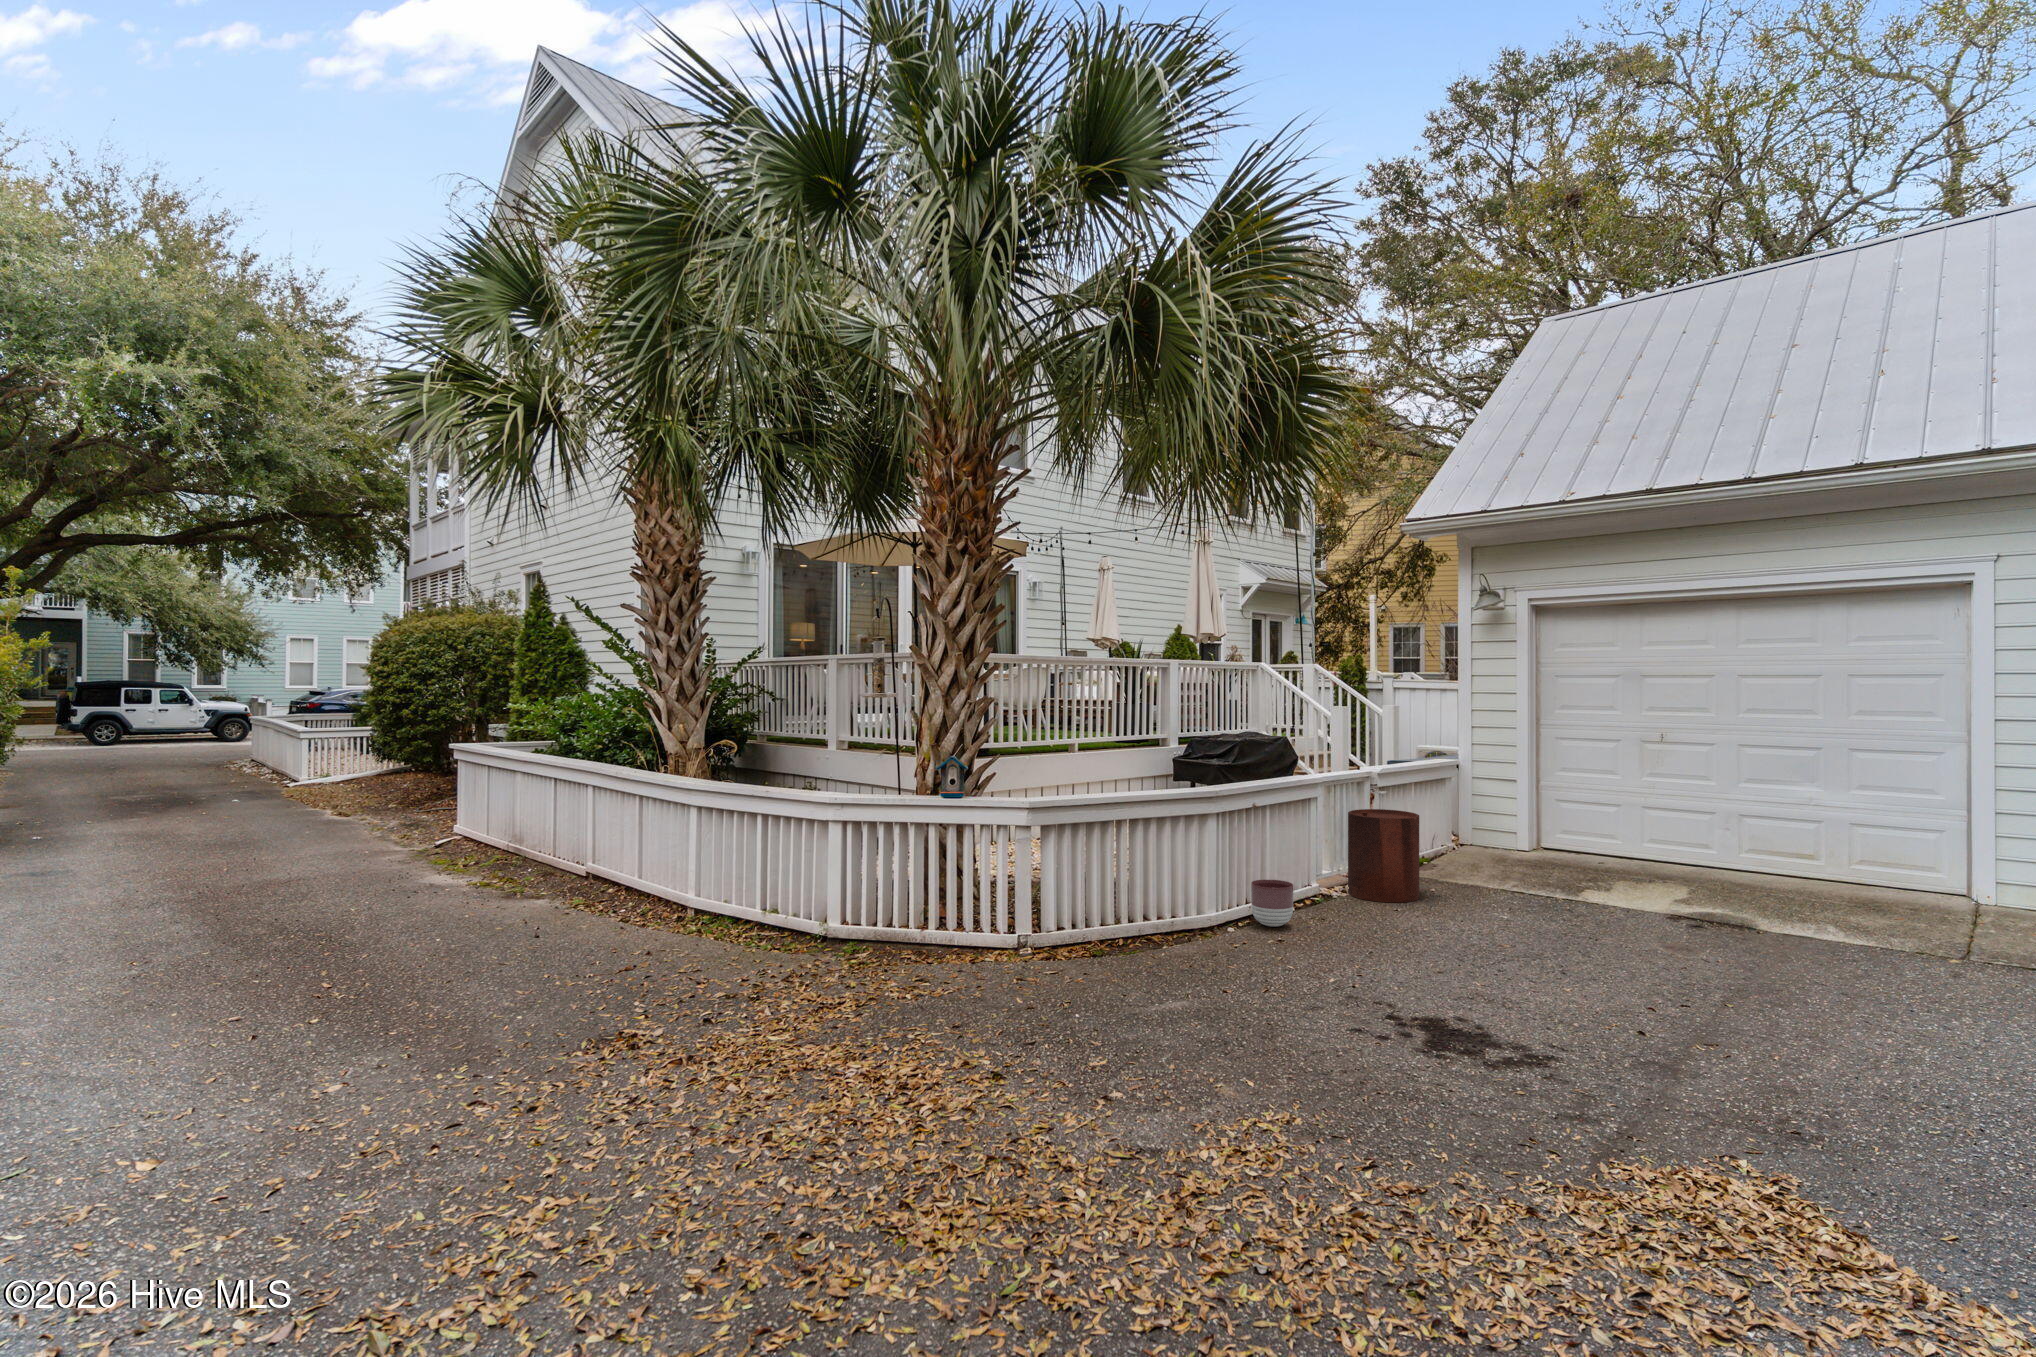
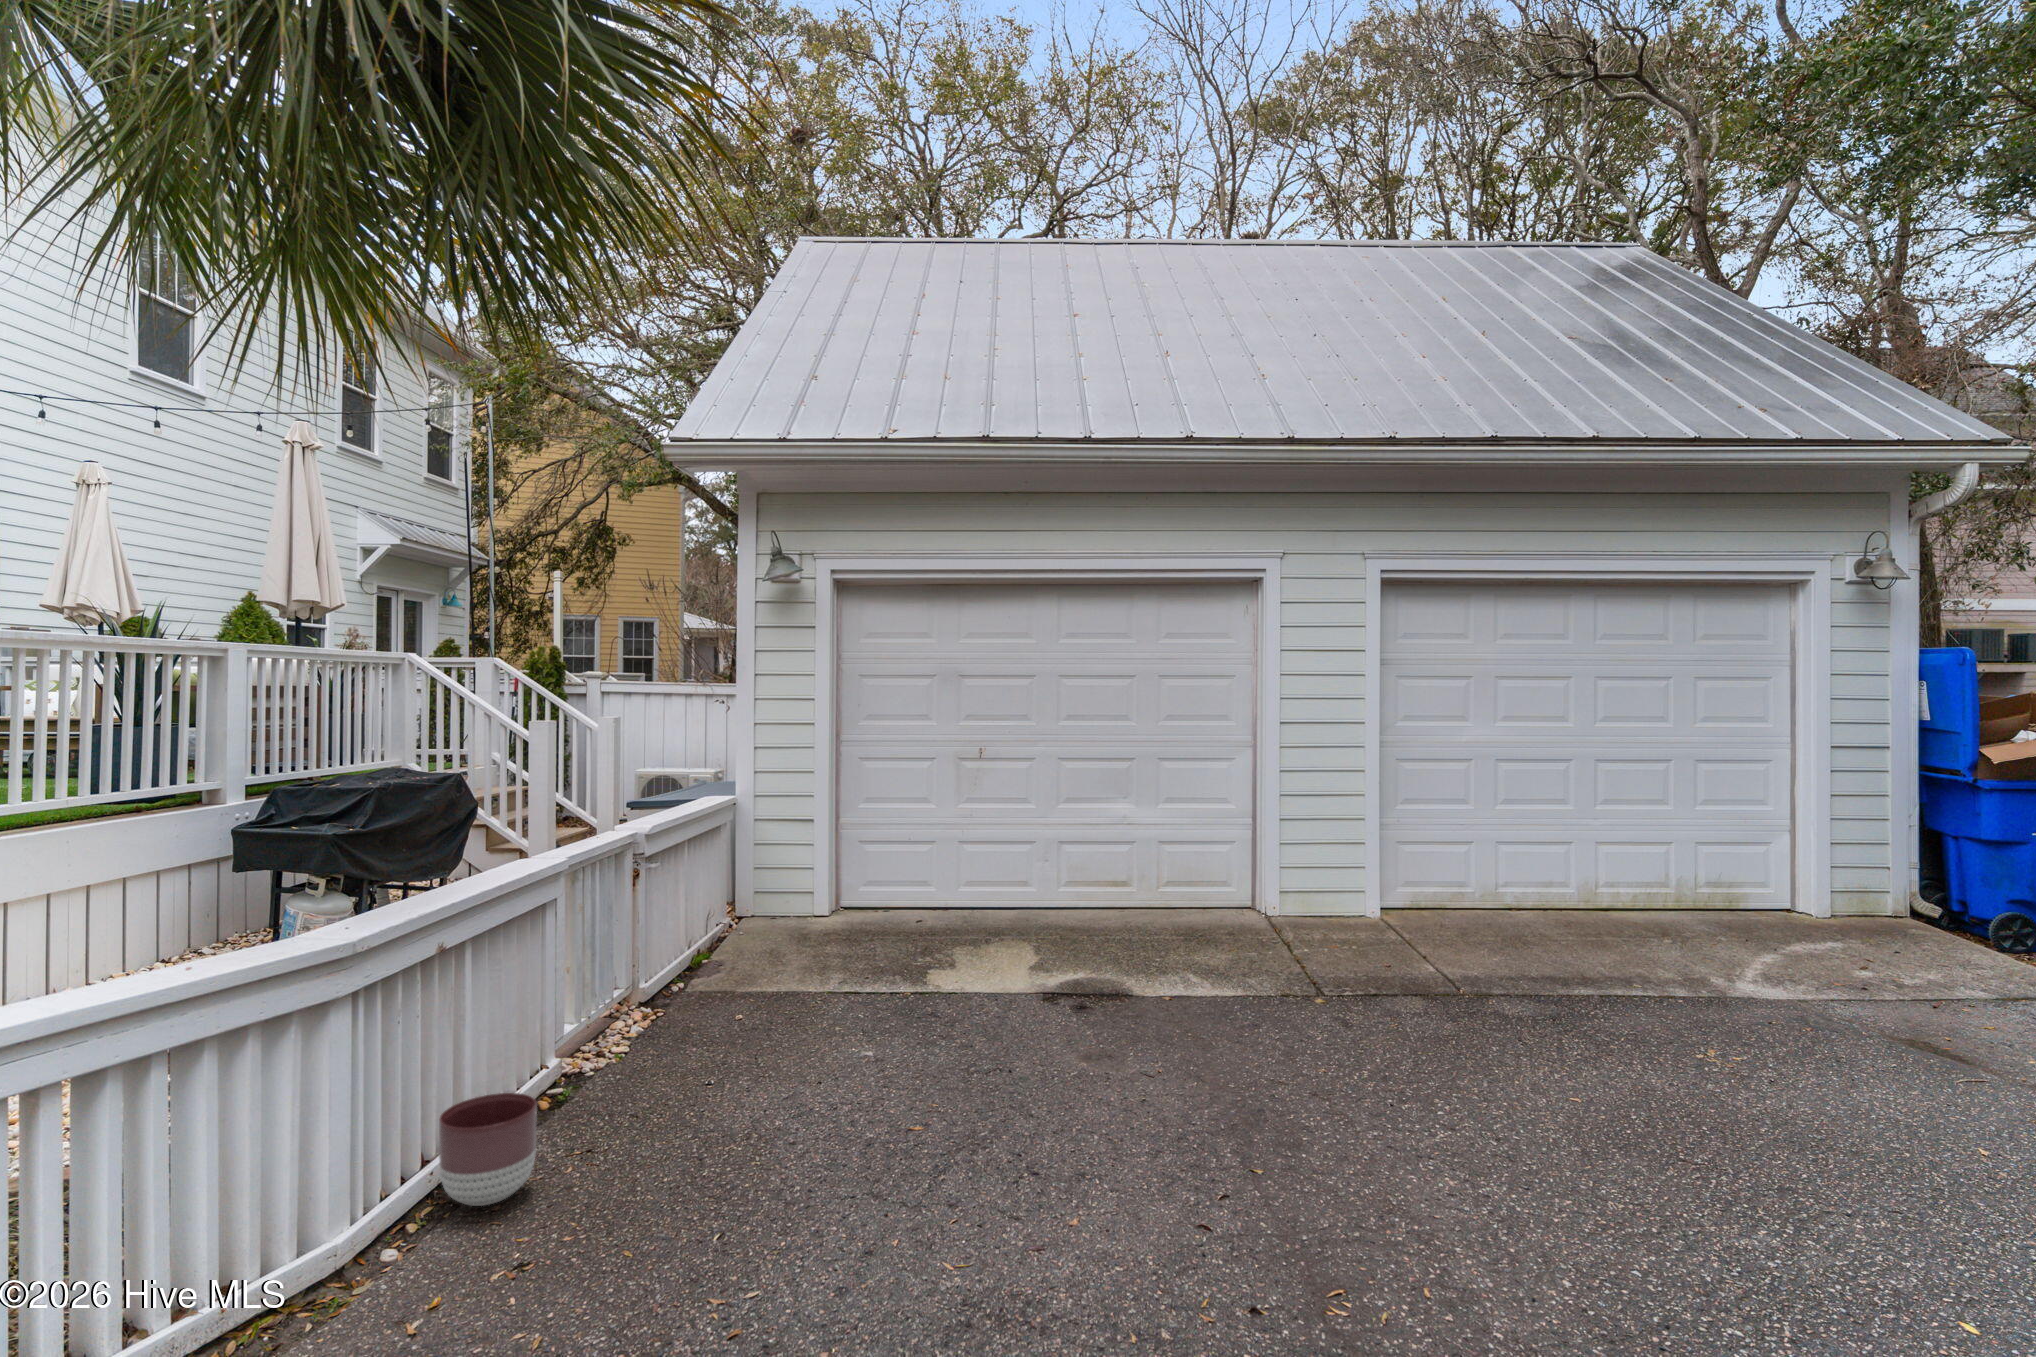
trash can: present [1348,809,1419,903] -> none [610,894,729,1063]

